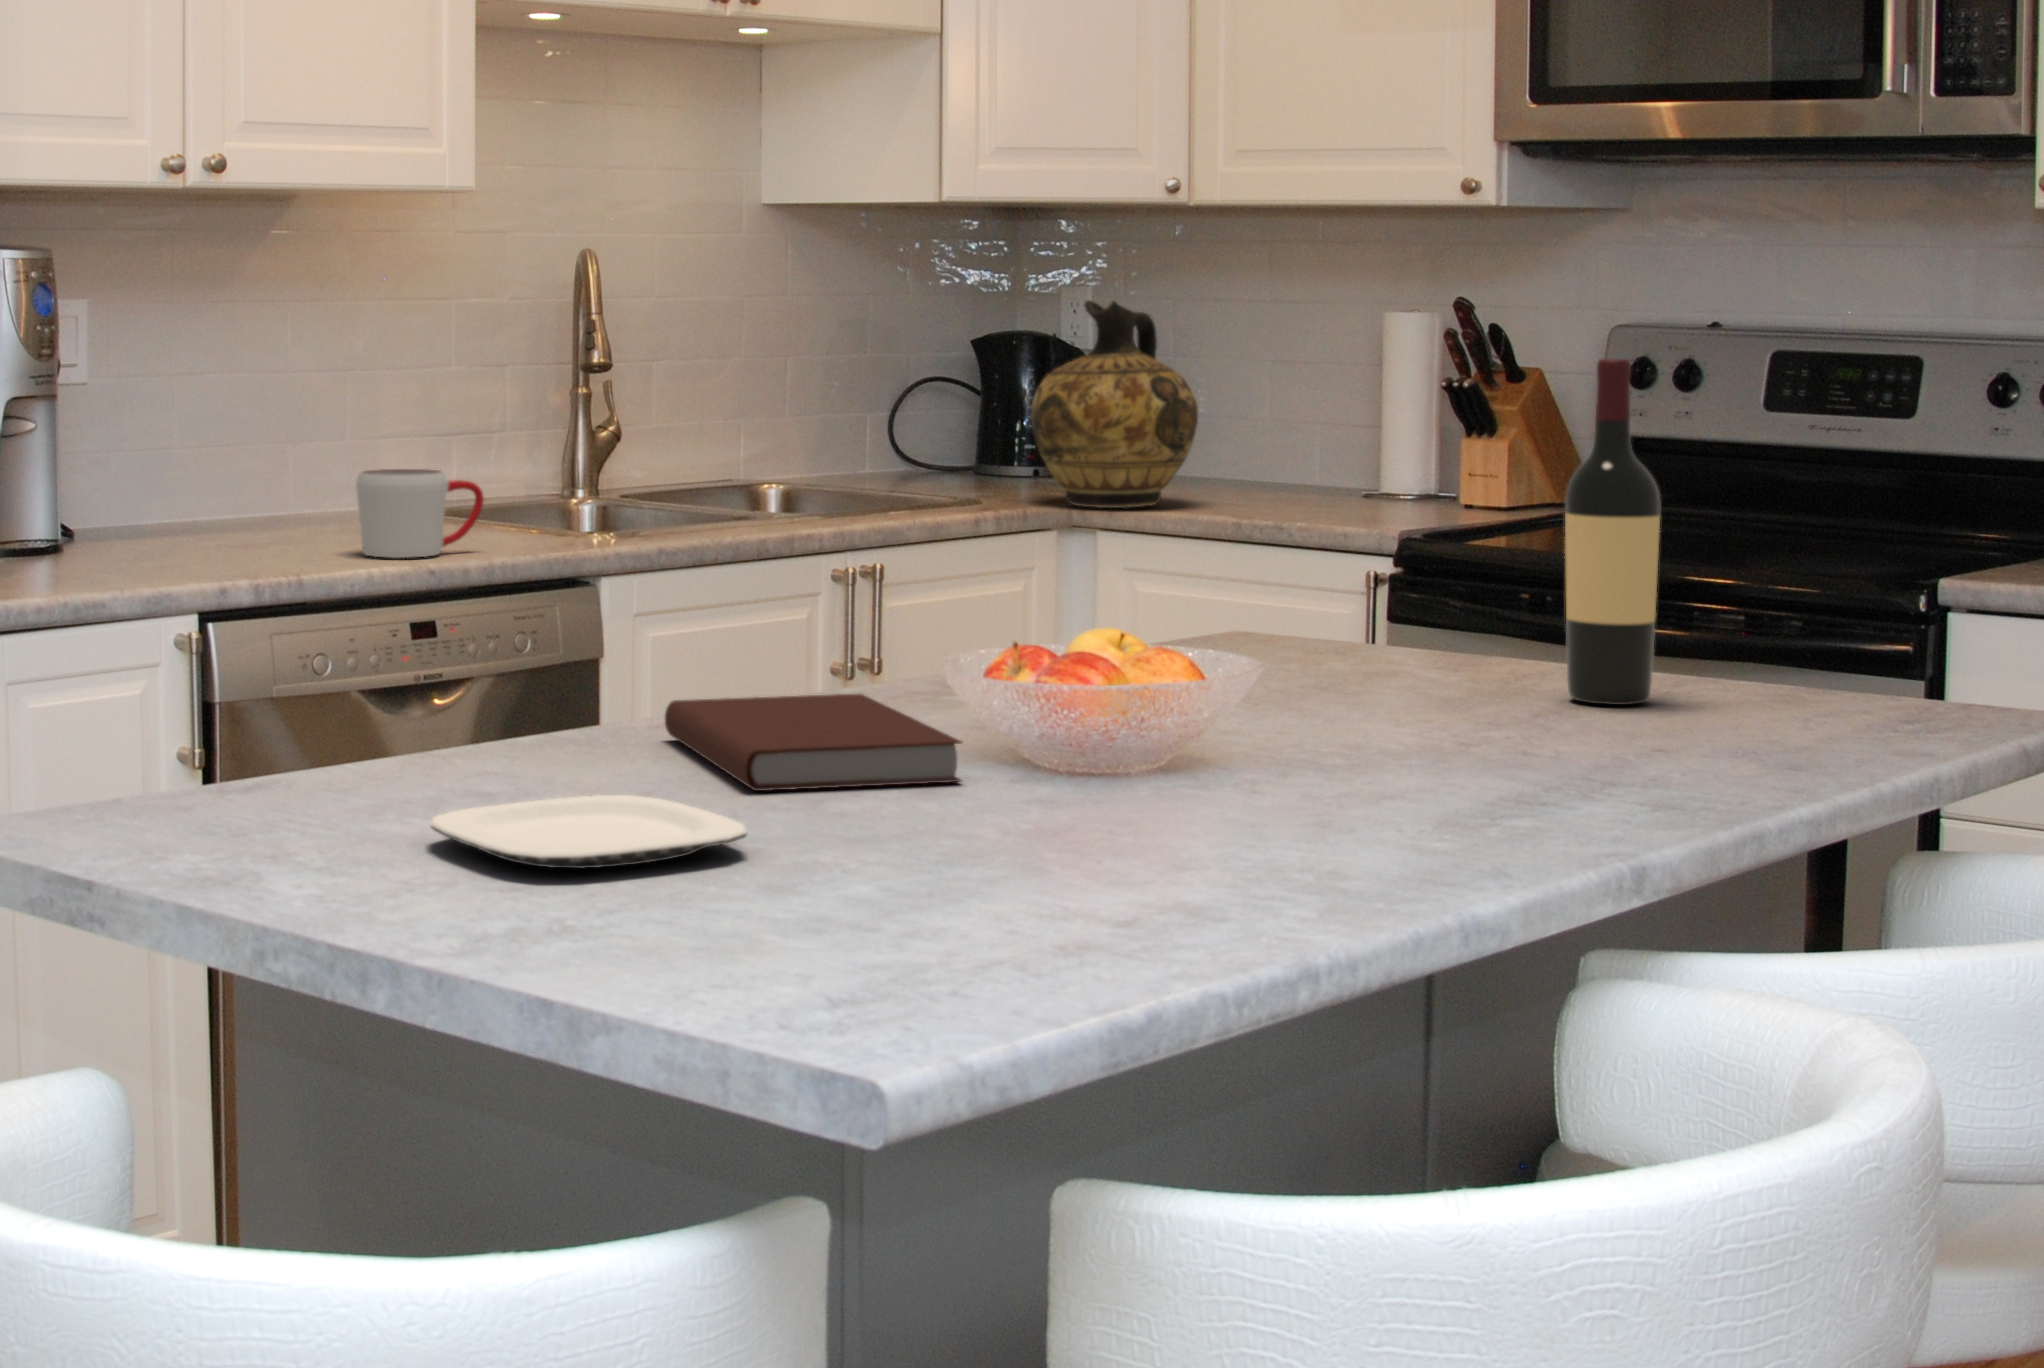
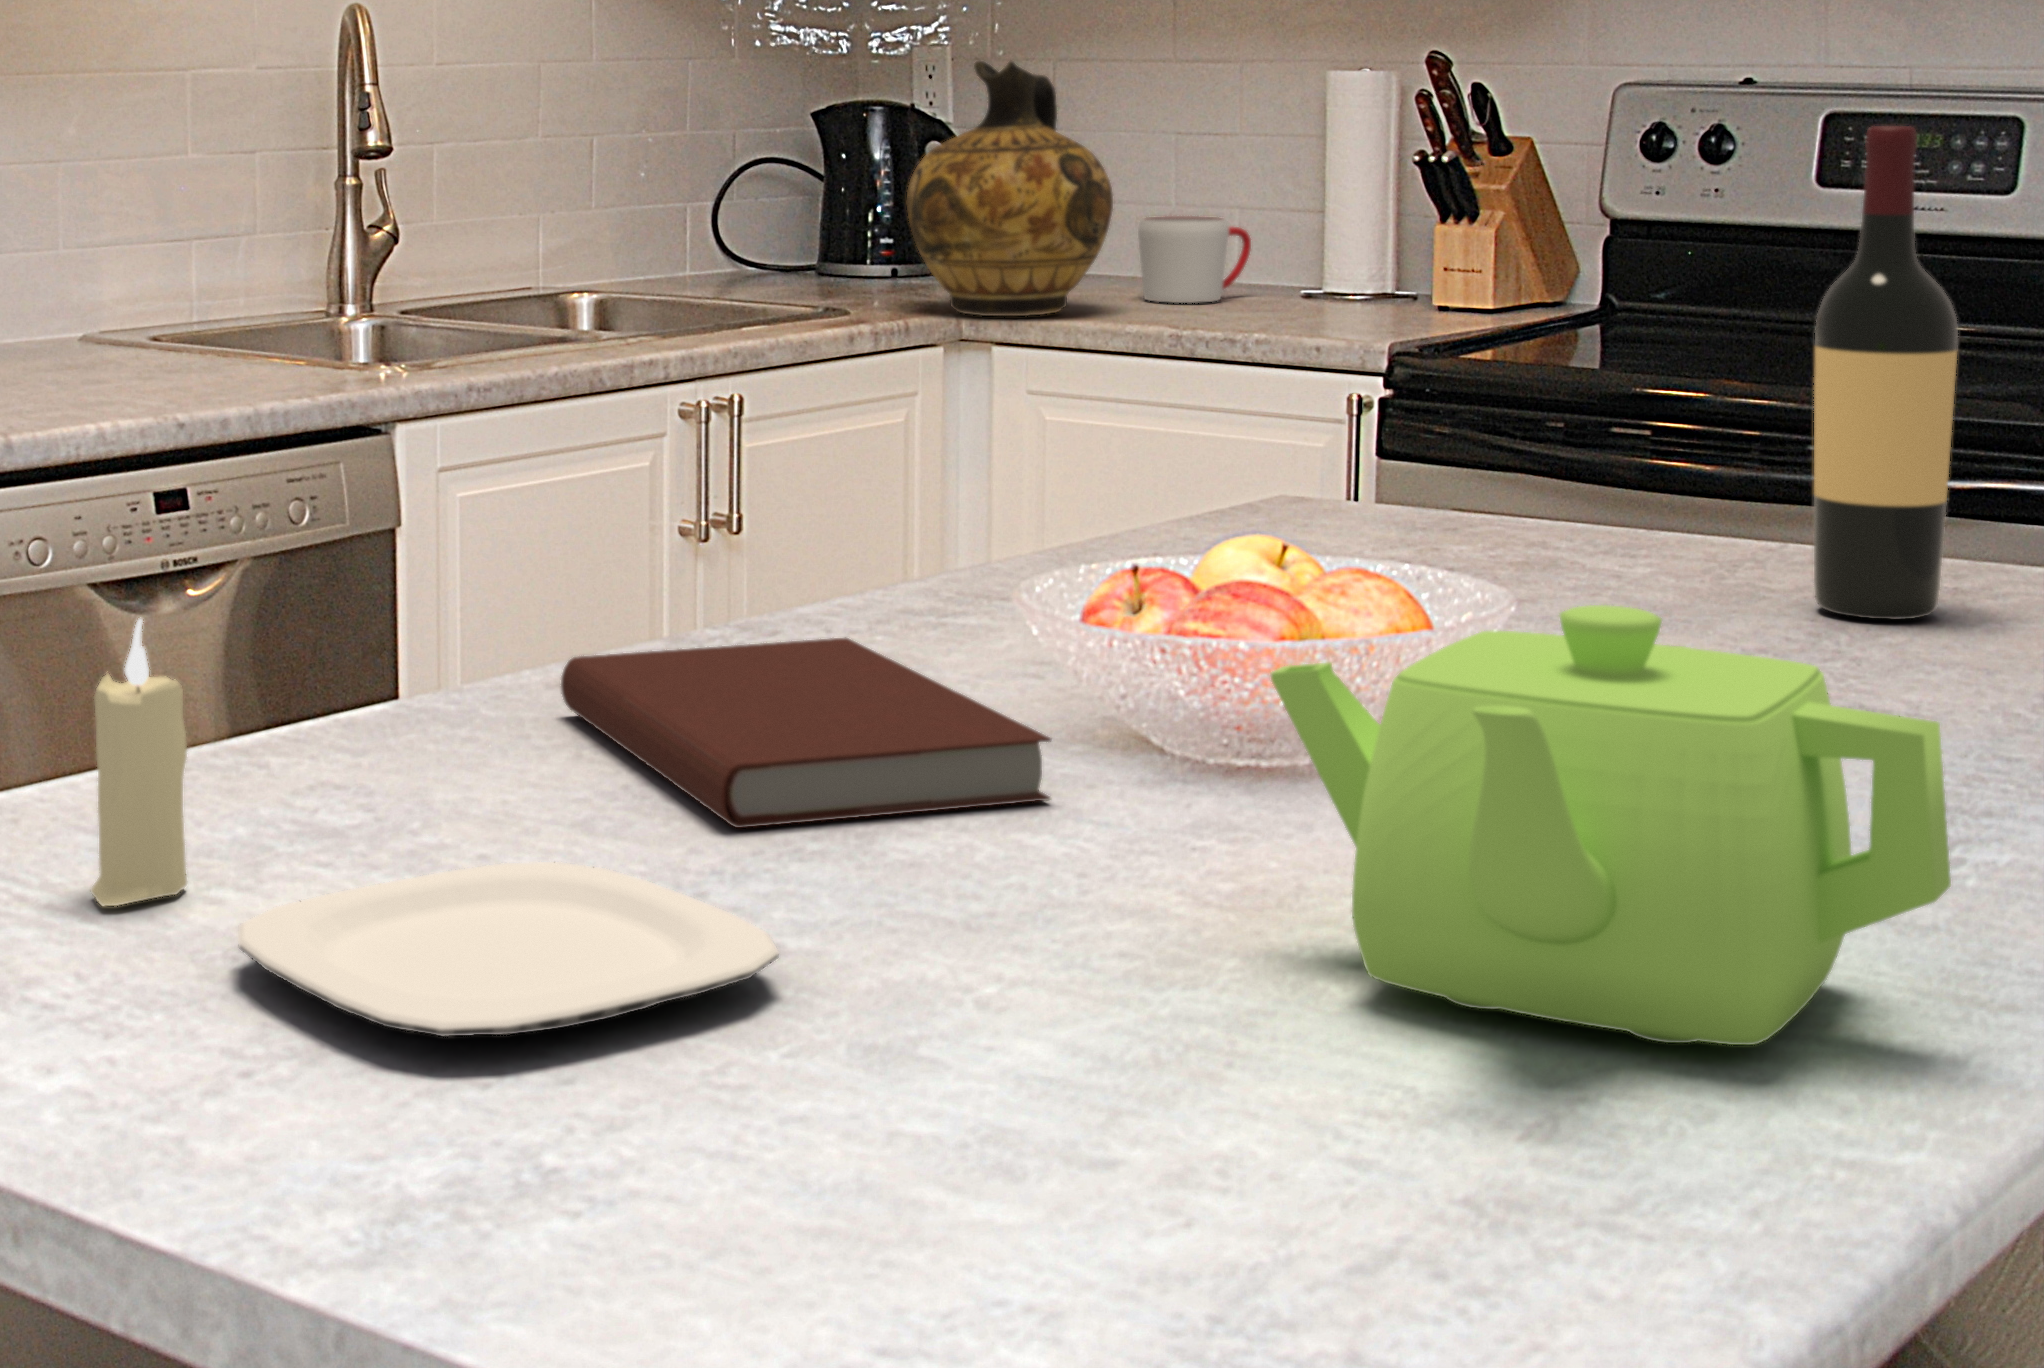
mug: present [356,469,484,558] -> present [1138,216,1251,303]
teapot: none [1051,635,1411,881] -> present [1271,605,1951,1045]
candle: none [345,641,406,817] -> present [91,619,187,906]

